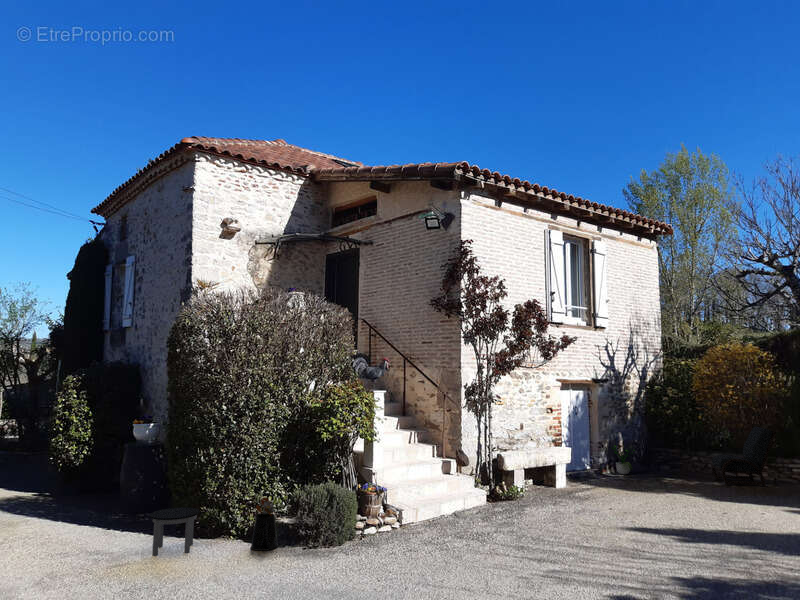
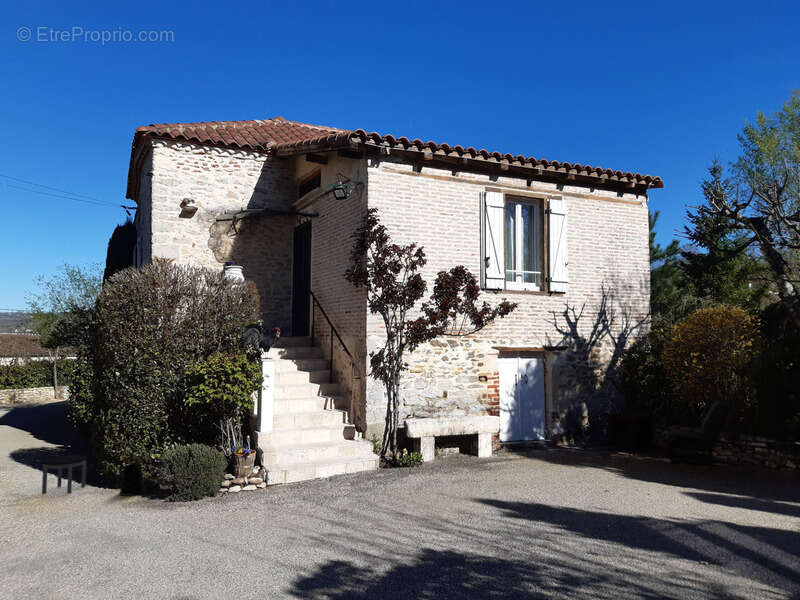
wooden crate: none [642,440,682,475] -> present [607,411,653,448]
potted plant: present [612,445,635,474] -> none [570,407,599,445]

